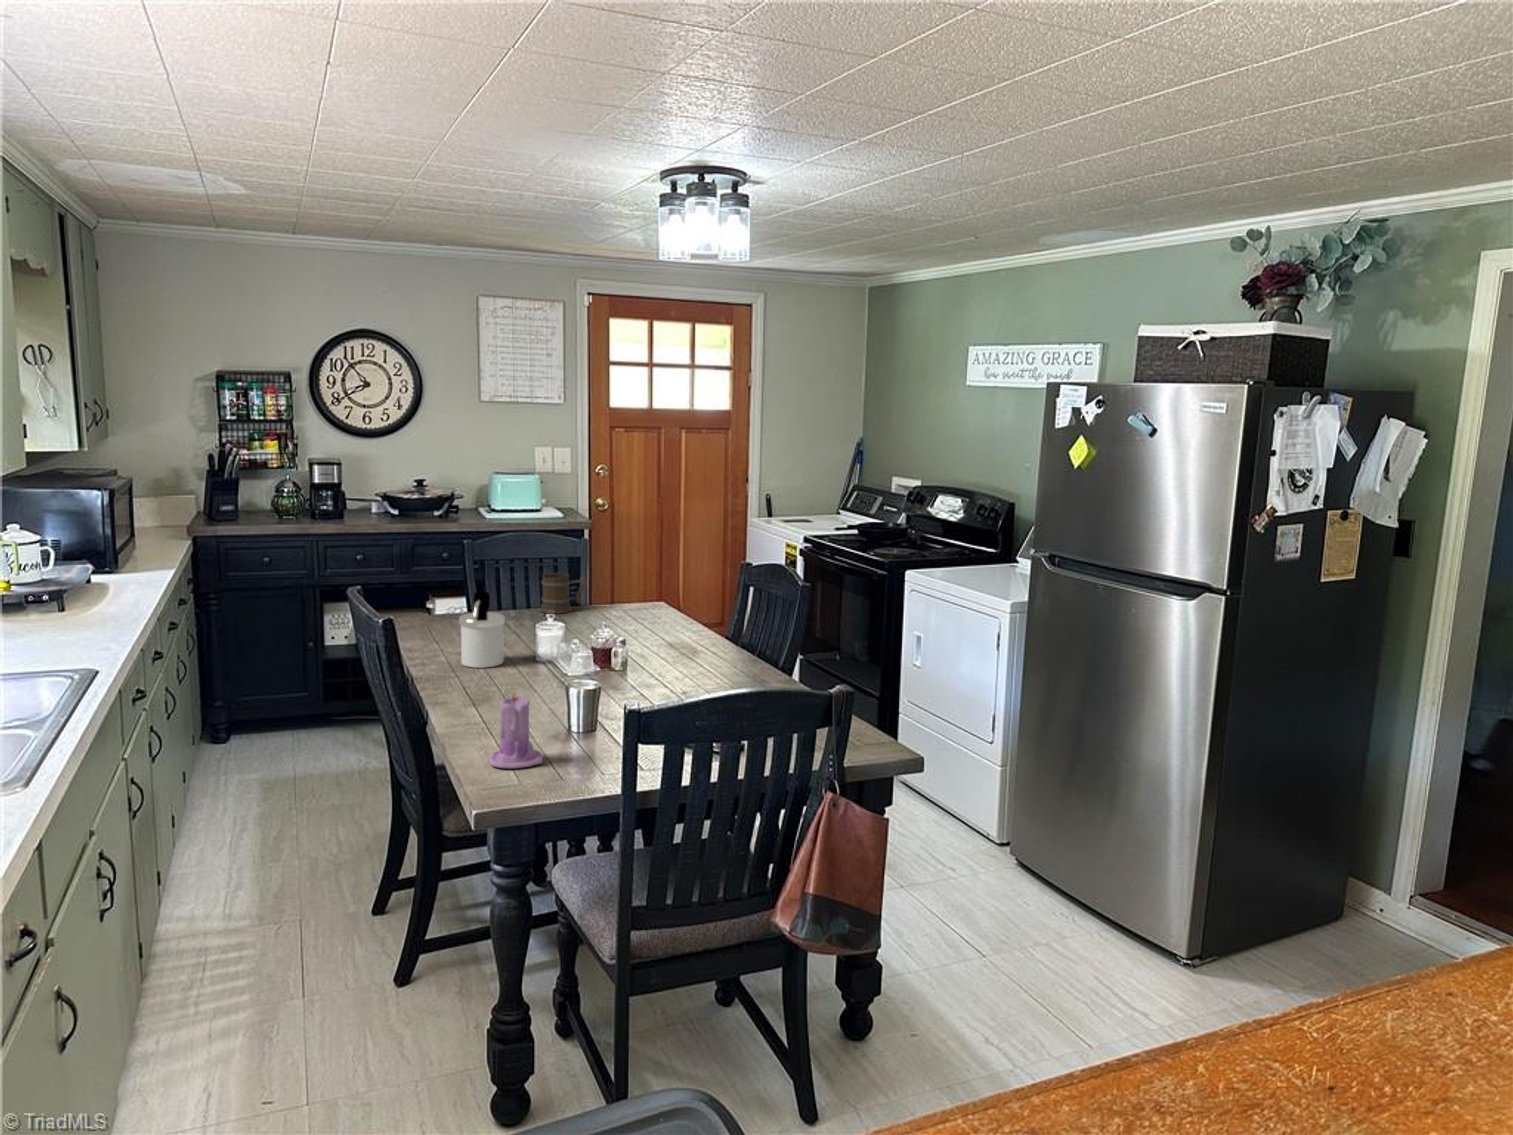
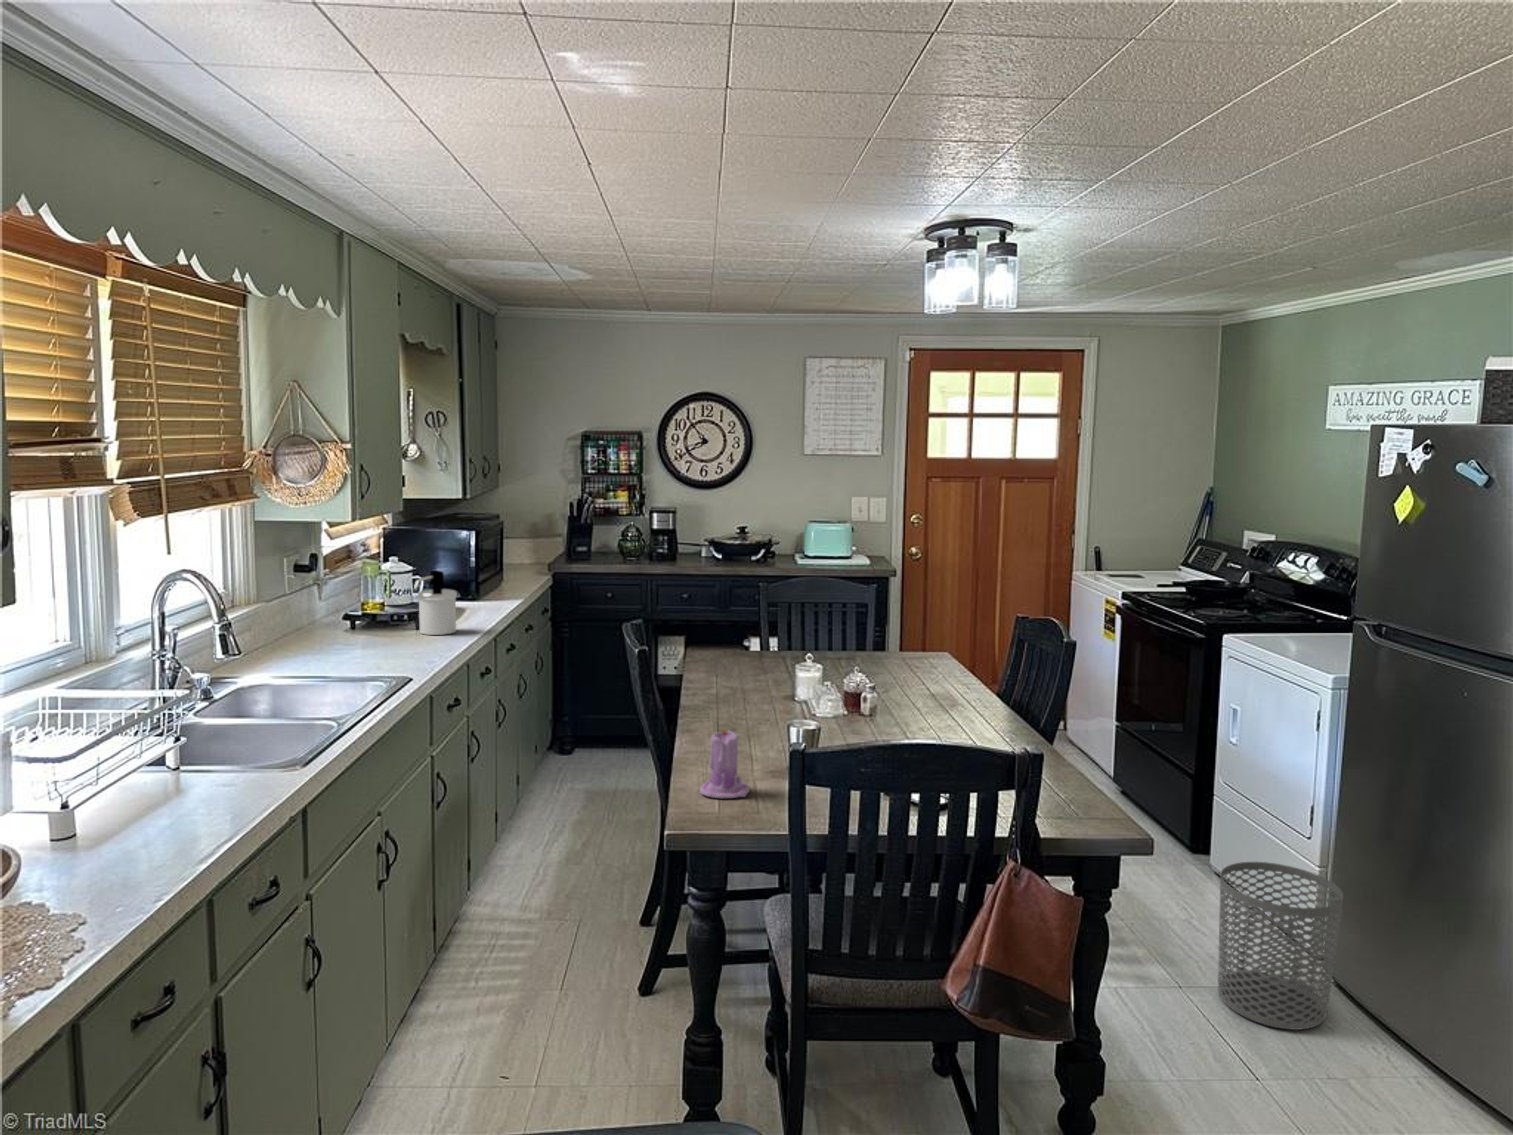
mug: present [540,573,586,614] -> none [821,619,866,659]
soap dispenser: present [459,591,505,668] -> present [414,571,457,635]
waste bin: none [934,769,1034,910] -> present [1218,862,1343,1030]

